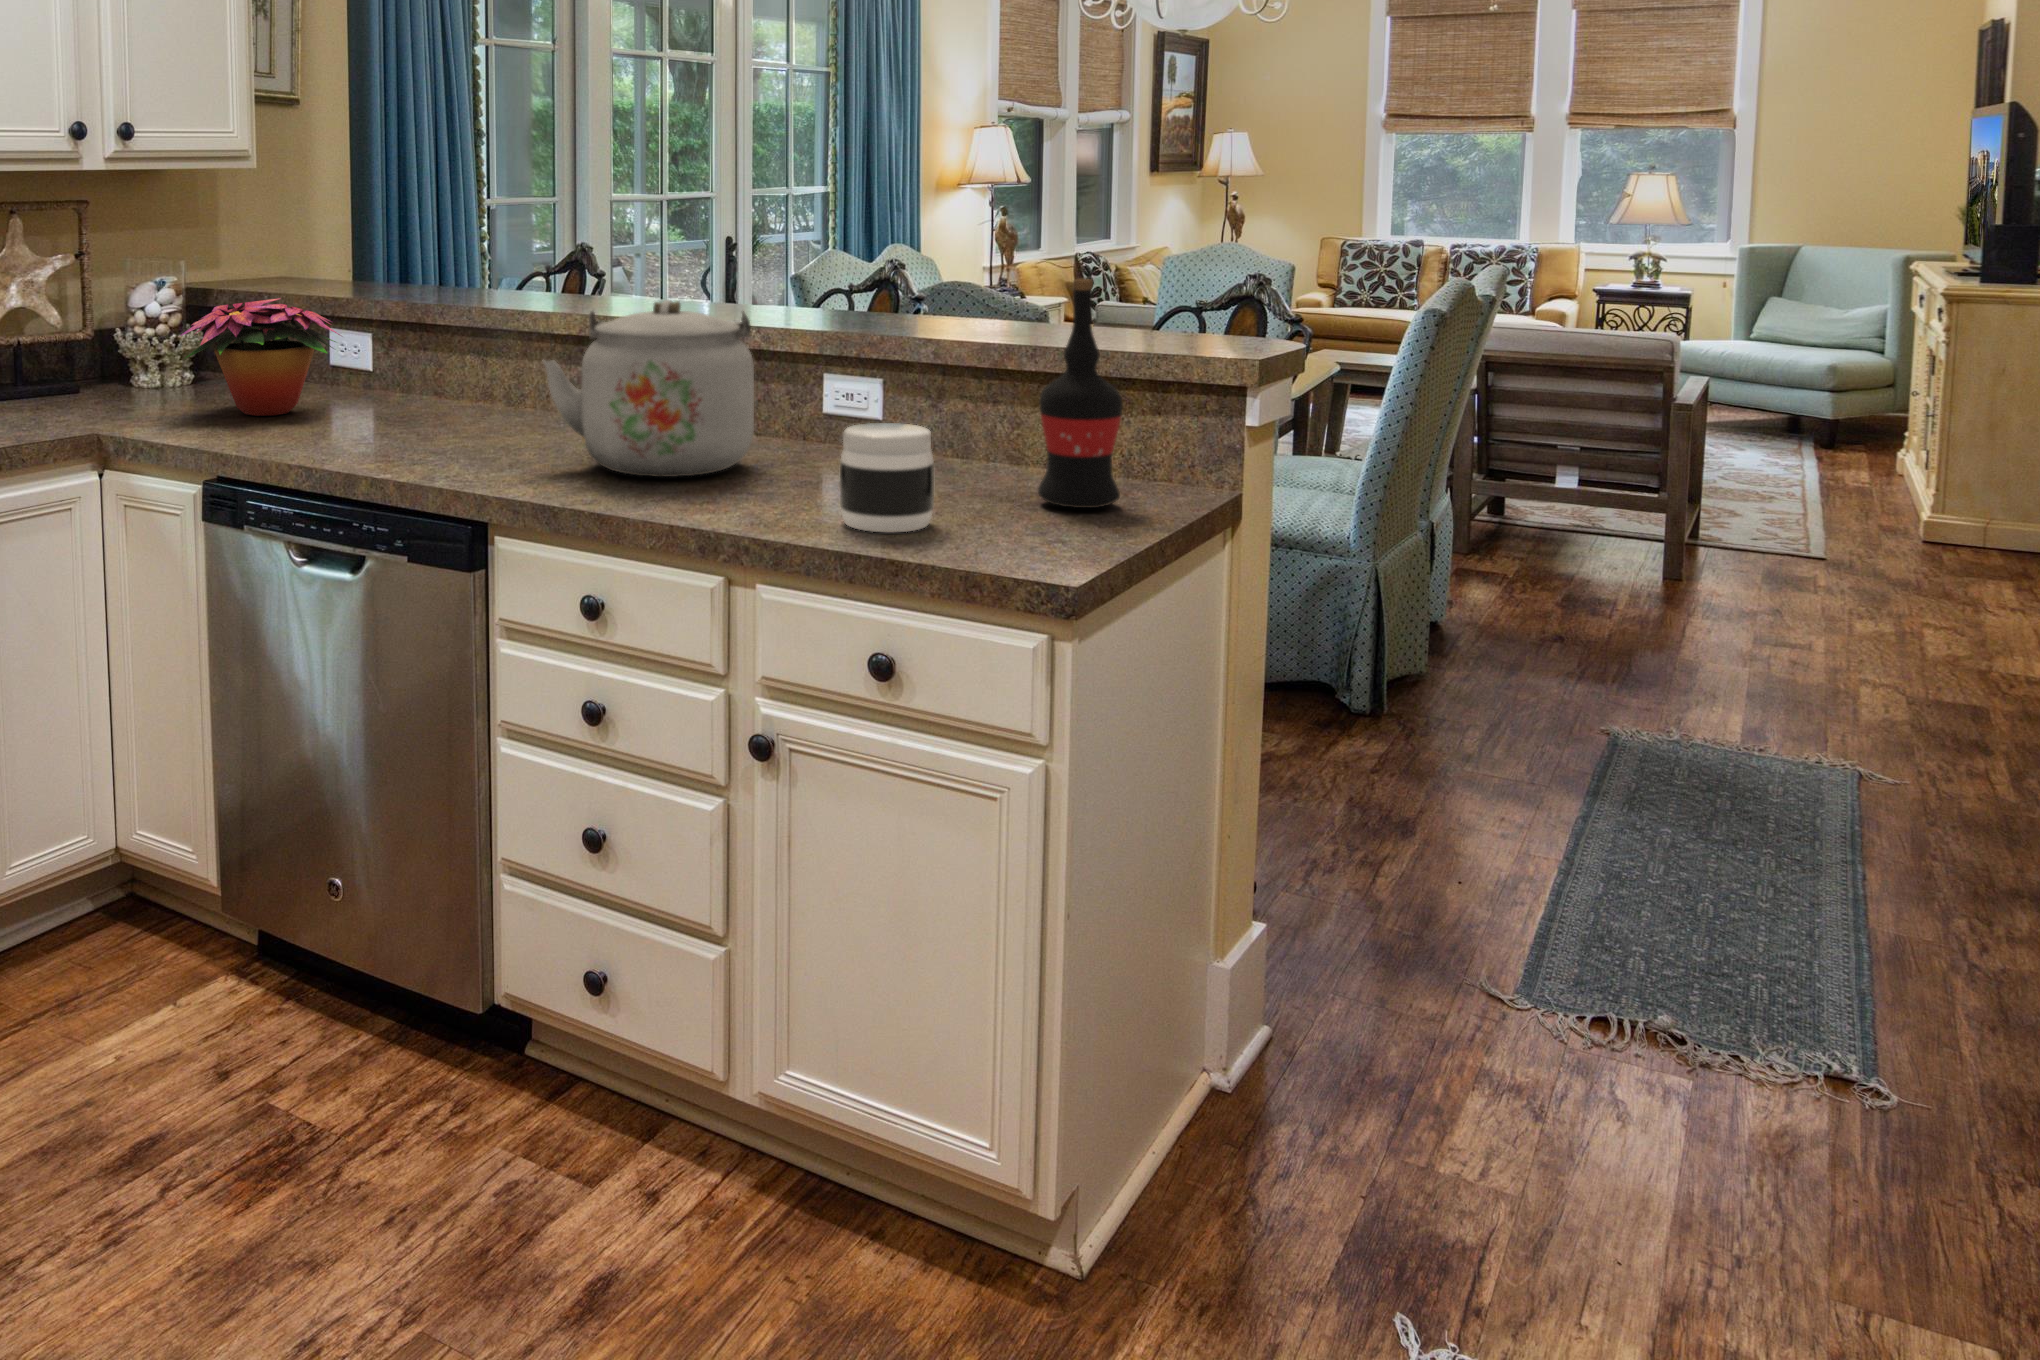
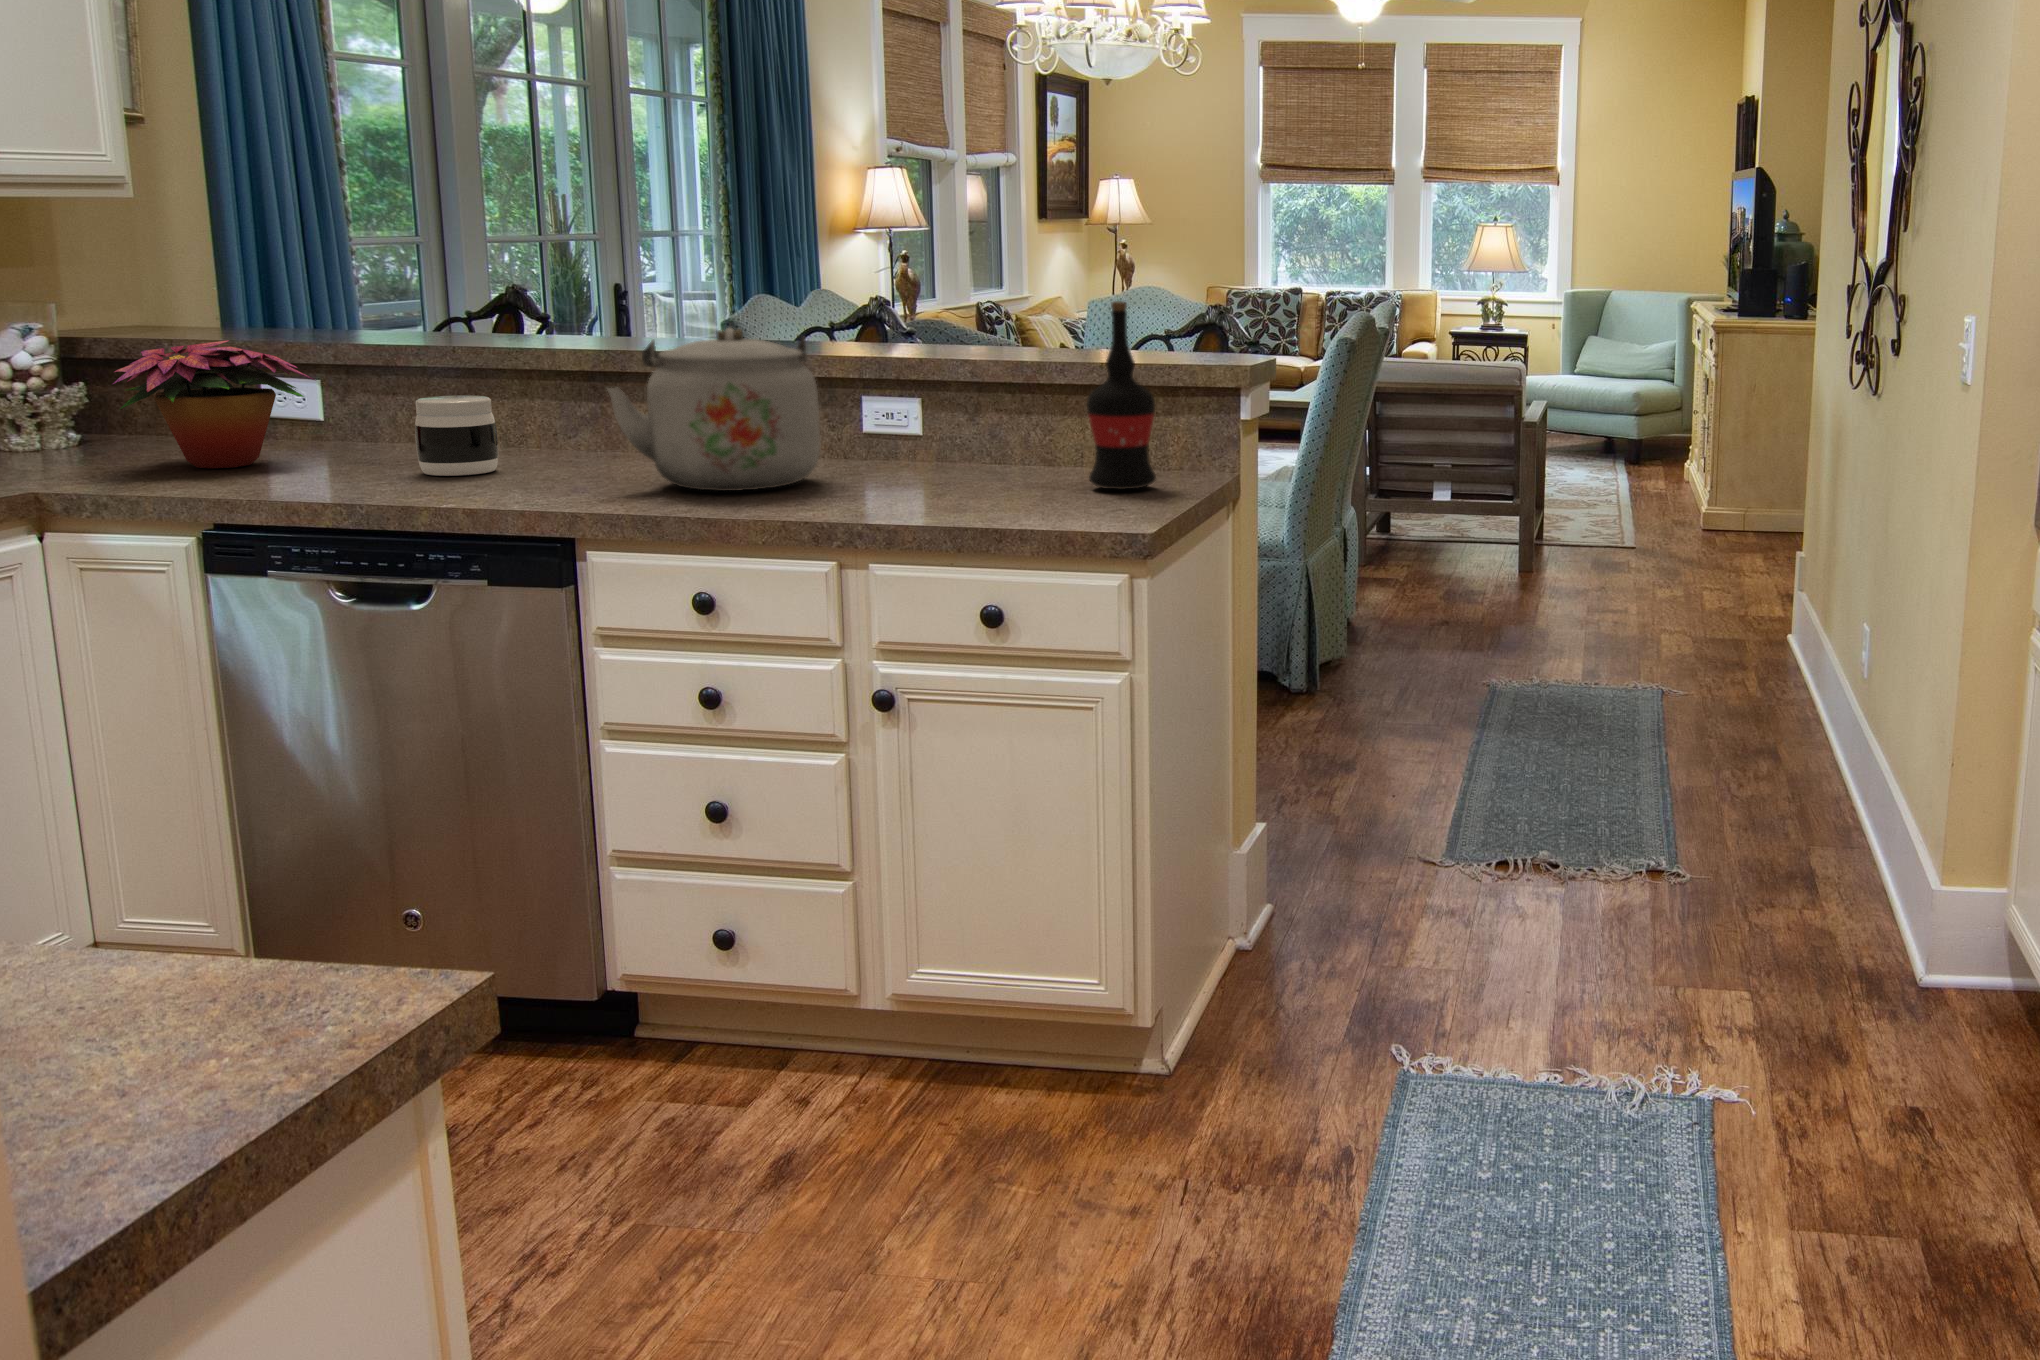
jar: present [839,423,935,533] -> present [415,396,498,476]

